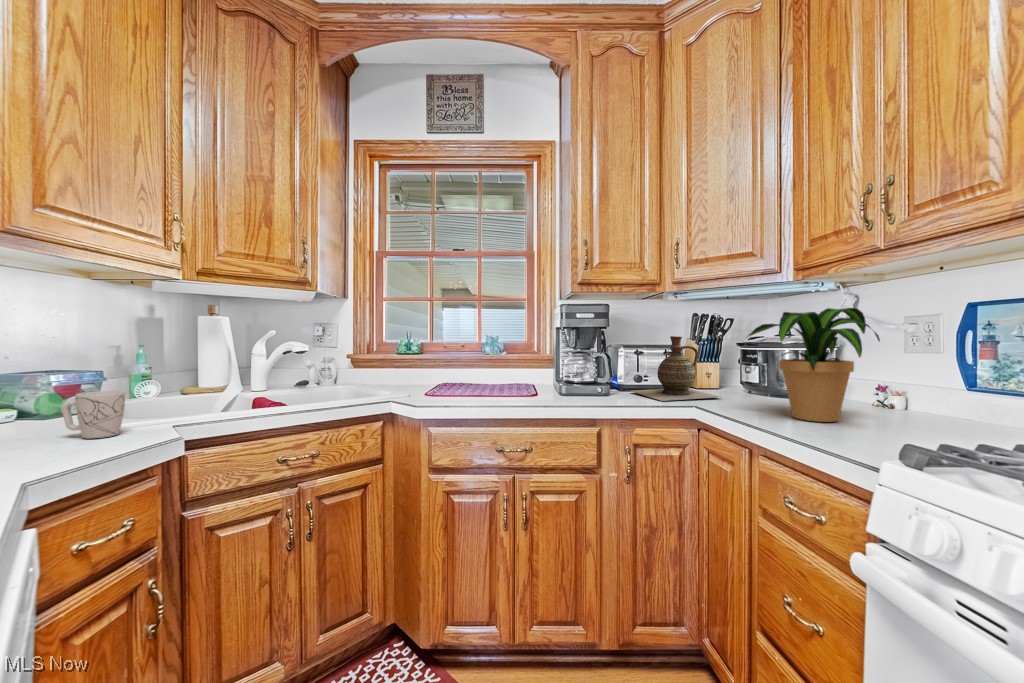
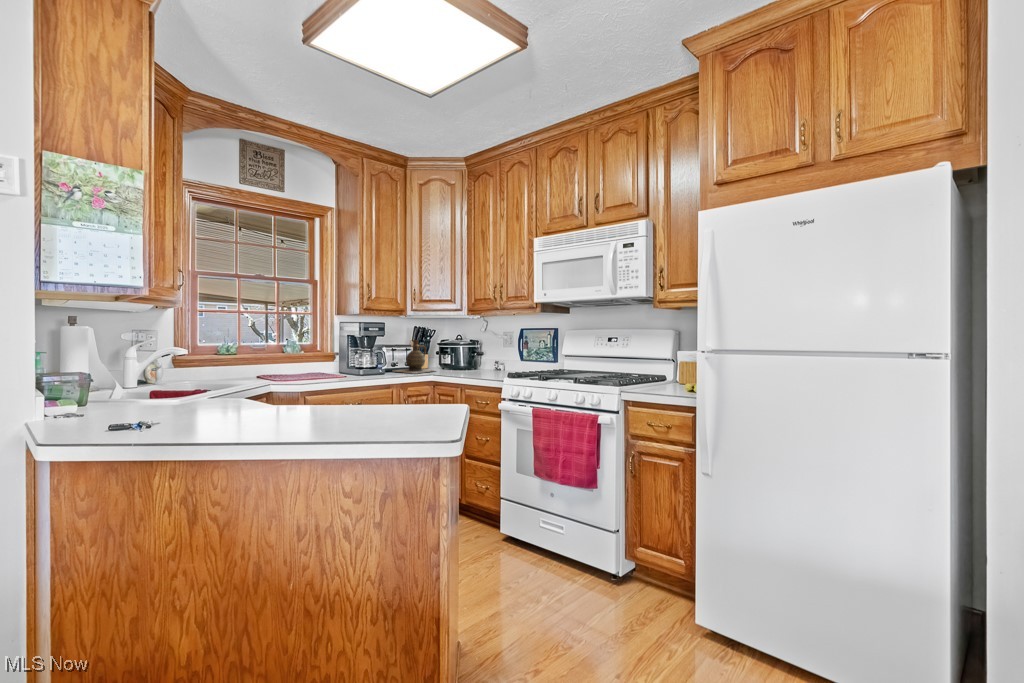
potted plant: present [748,308,880,422] -> none [454,330,499,375]
mug: present [62,391,125,439] -> none [168,378,200,405]

